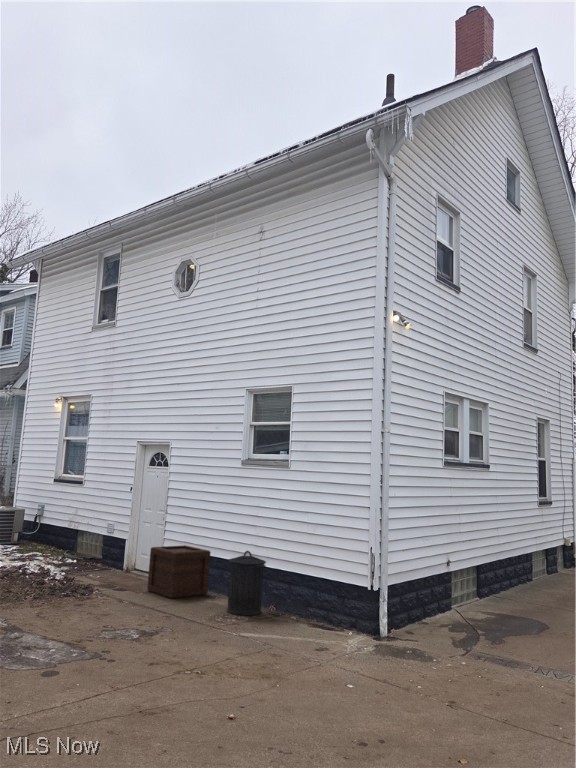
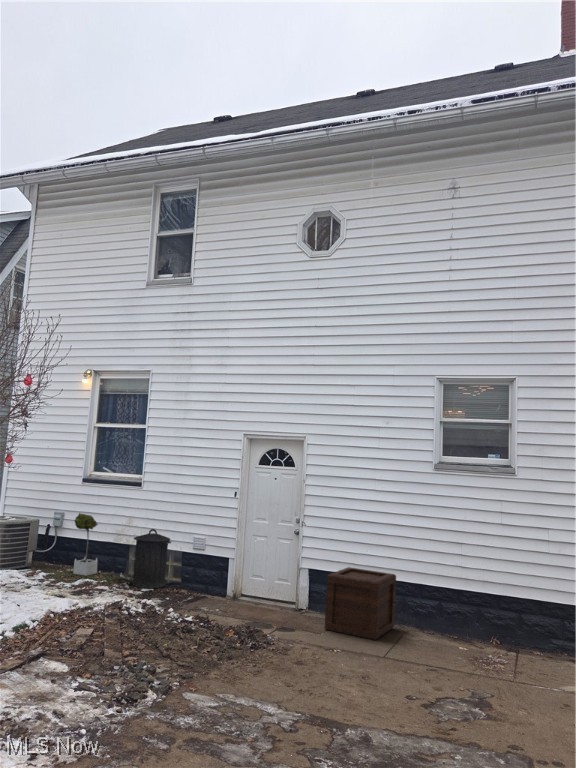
potted tree: none [38,504,60,552] -> present [73,513,98,576]
trash can: present [227,551,266,616] -> present [132,529,171,589]

